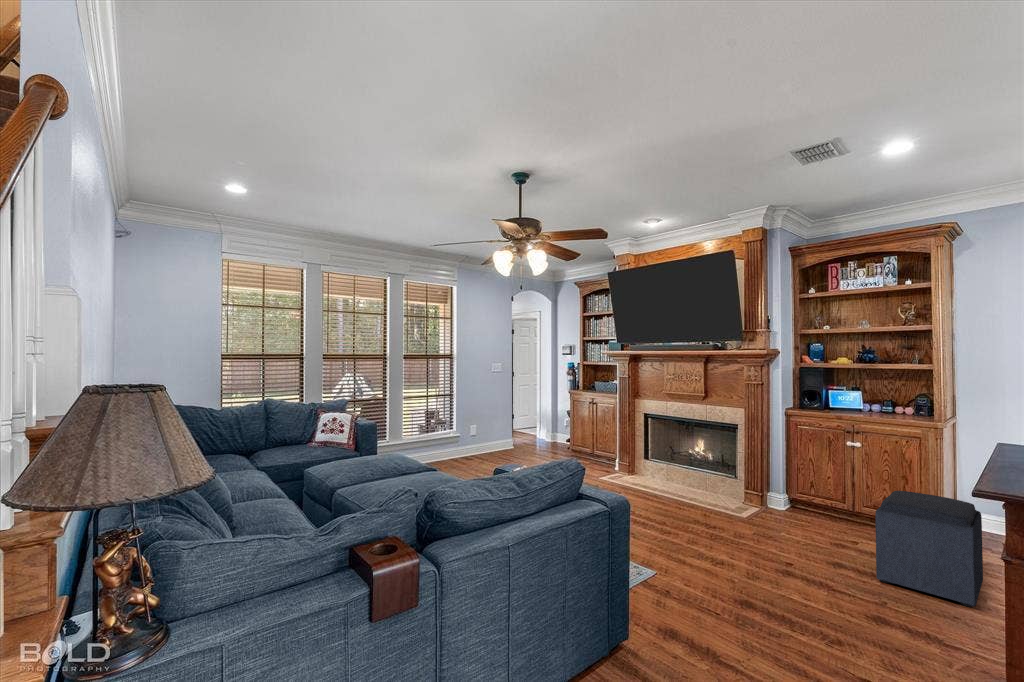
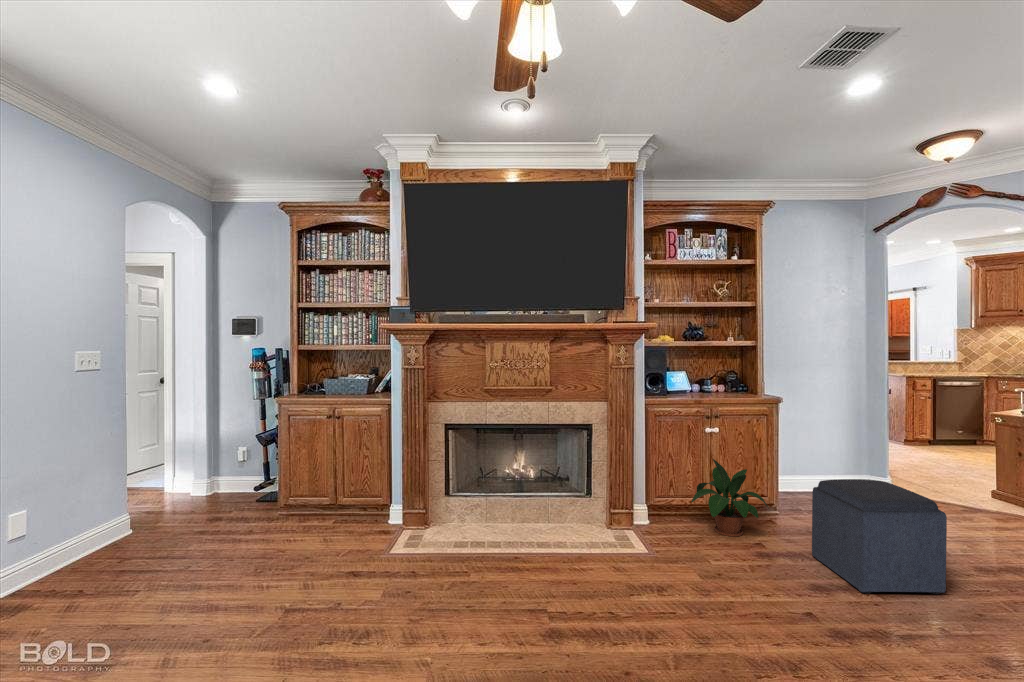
potted plant: none [811,464,883,535] -> present [691,459,768,537]

